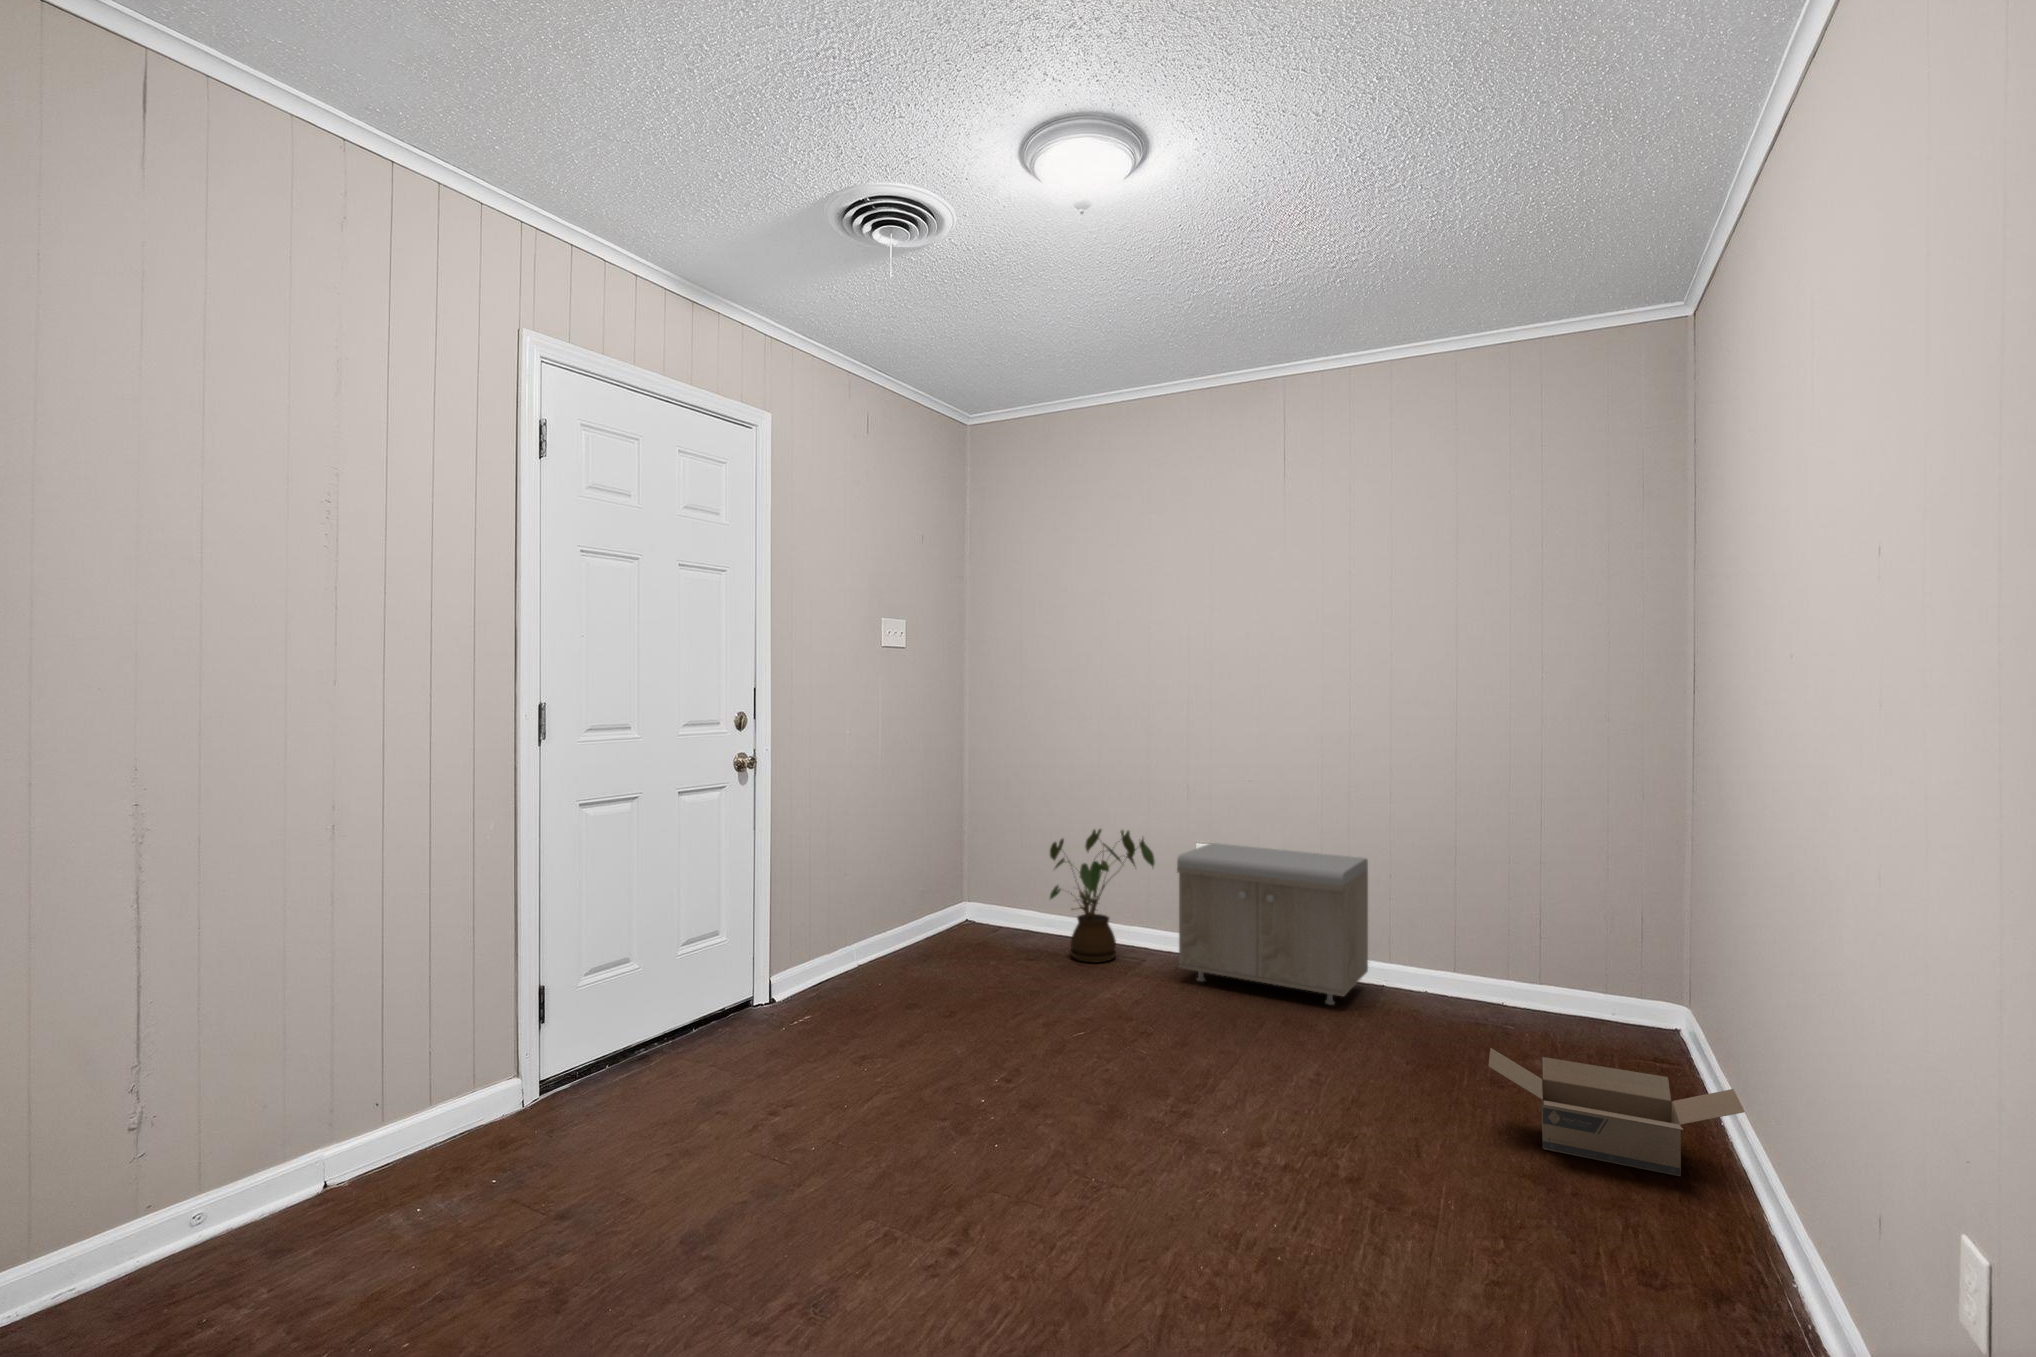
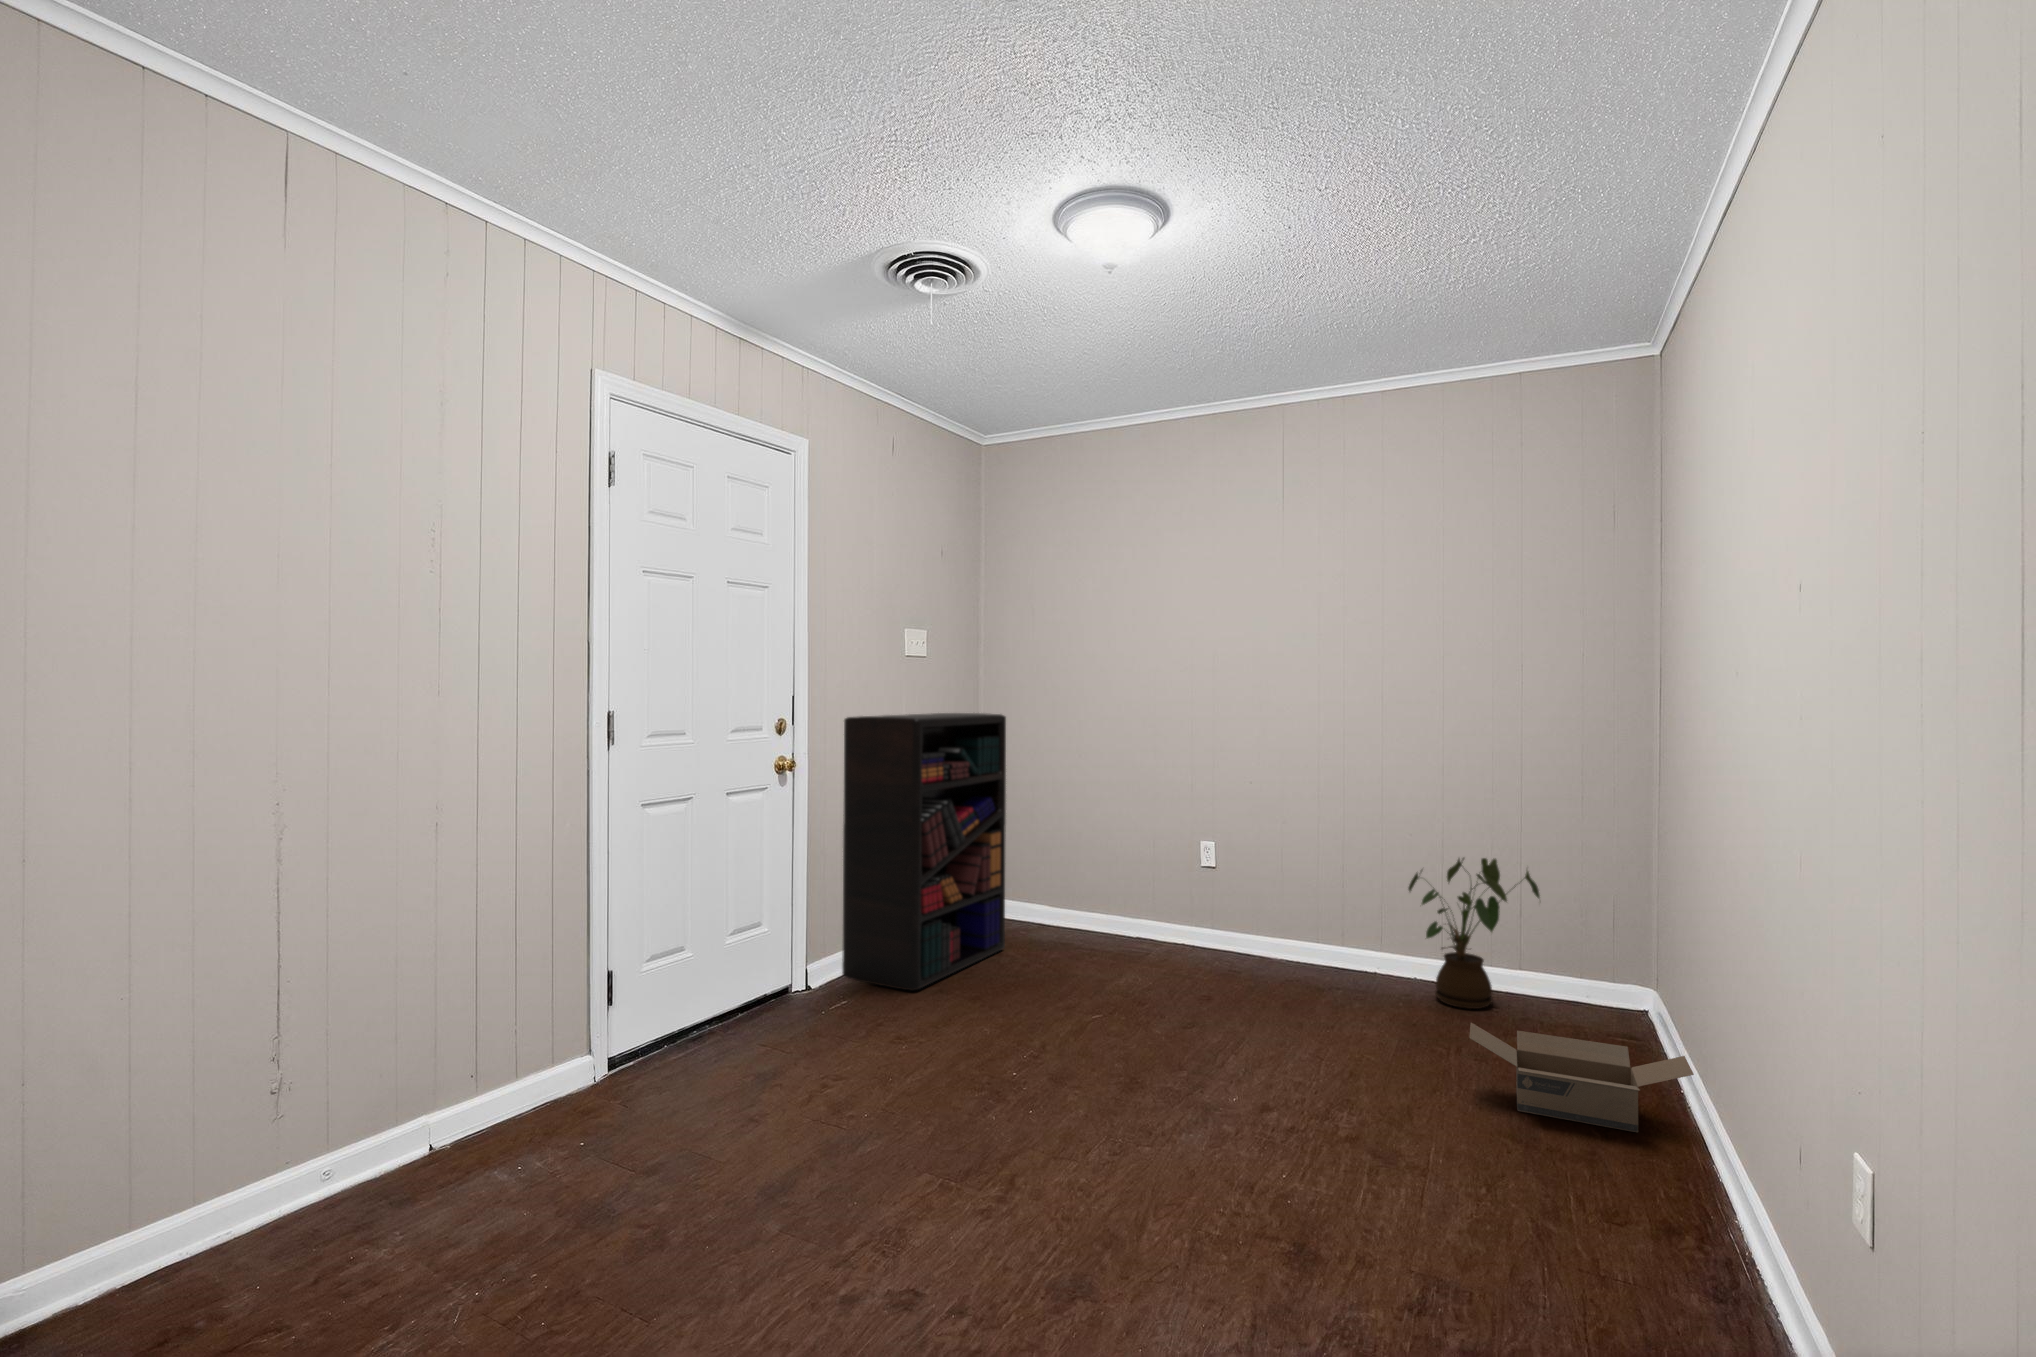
bookshelf: none [811,706,990,1005] -> present [842,713,1006,991]
house plant: present [1050,829,1155,963] -> present [1408,858,1540,1009]
storage bench: present [1177,843,1368,1005] -> none [1181,841,1357,989]

